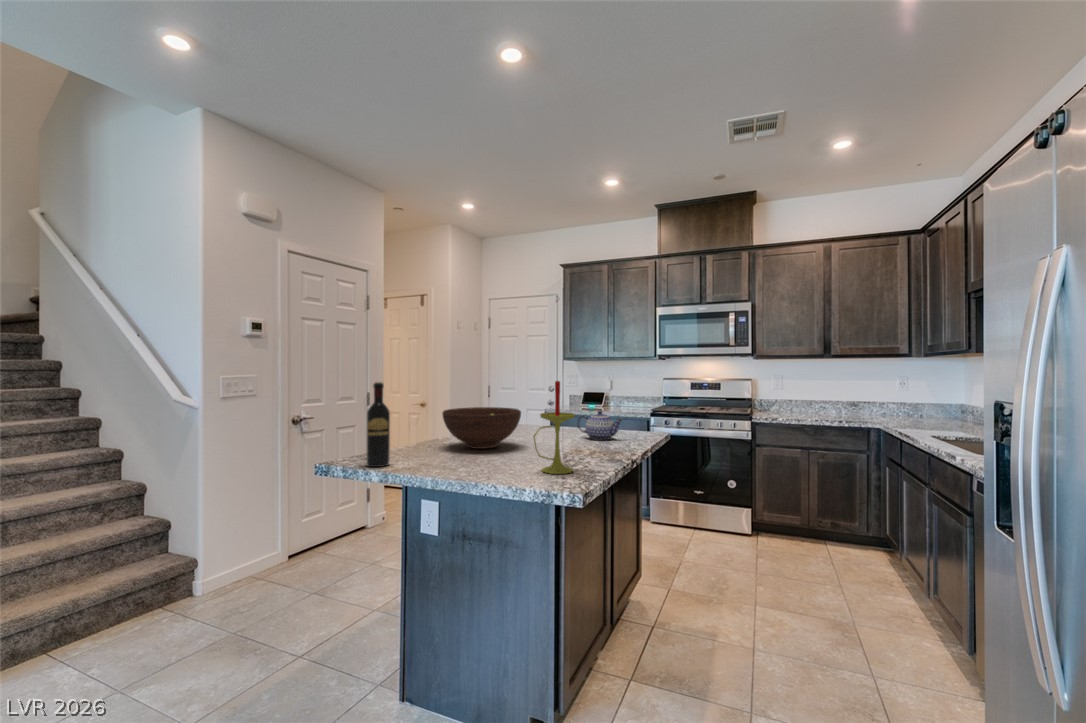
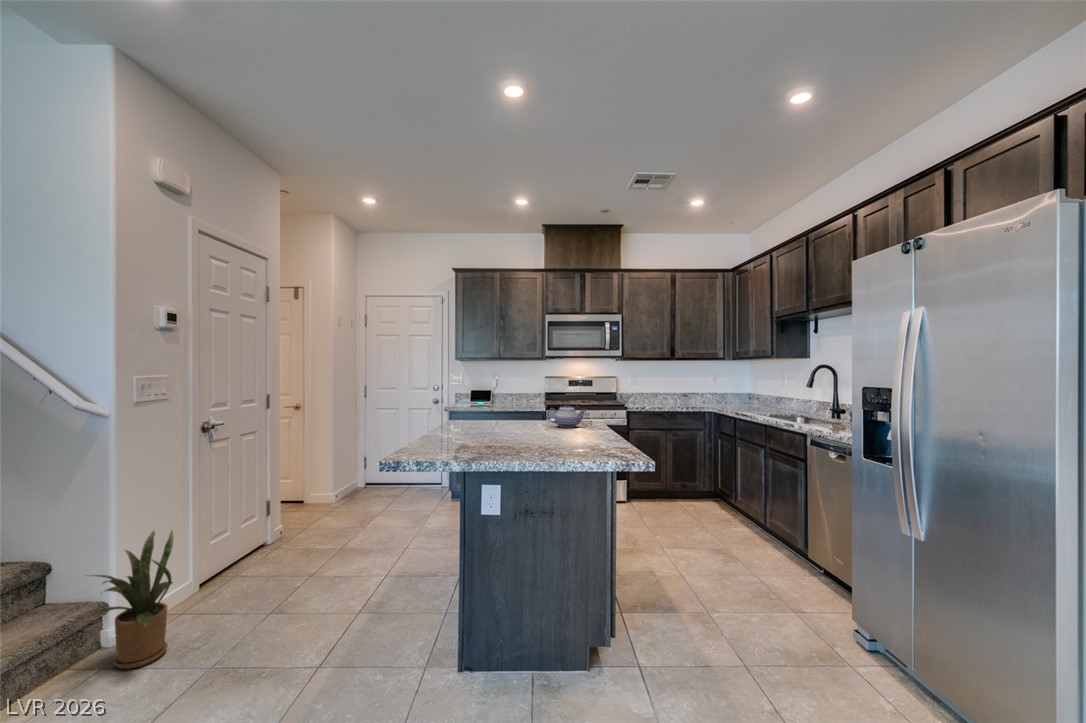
candle: present [533,381,575,474] -> none [586,377,614,452]
wine bottle: present [366,382,390,467] -> none [440,382,461,459]
fruit bowl: present [442,407,521,449] -> none [460,403,529,440]
house plant: none [156,504,244,619] -> present [86,531,173,669]

